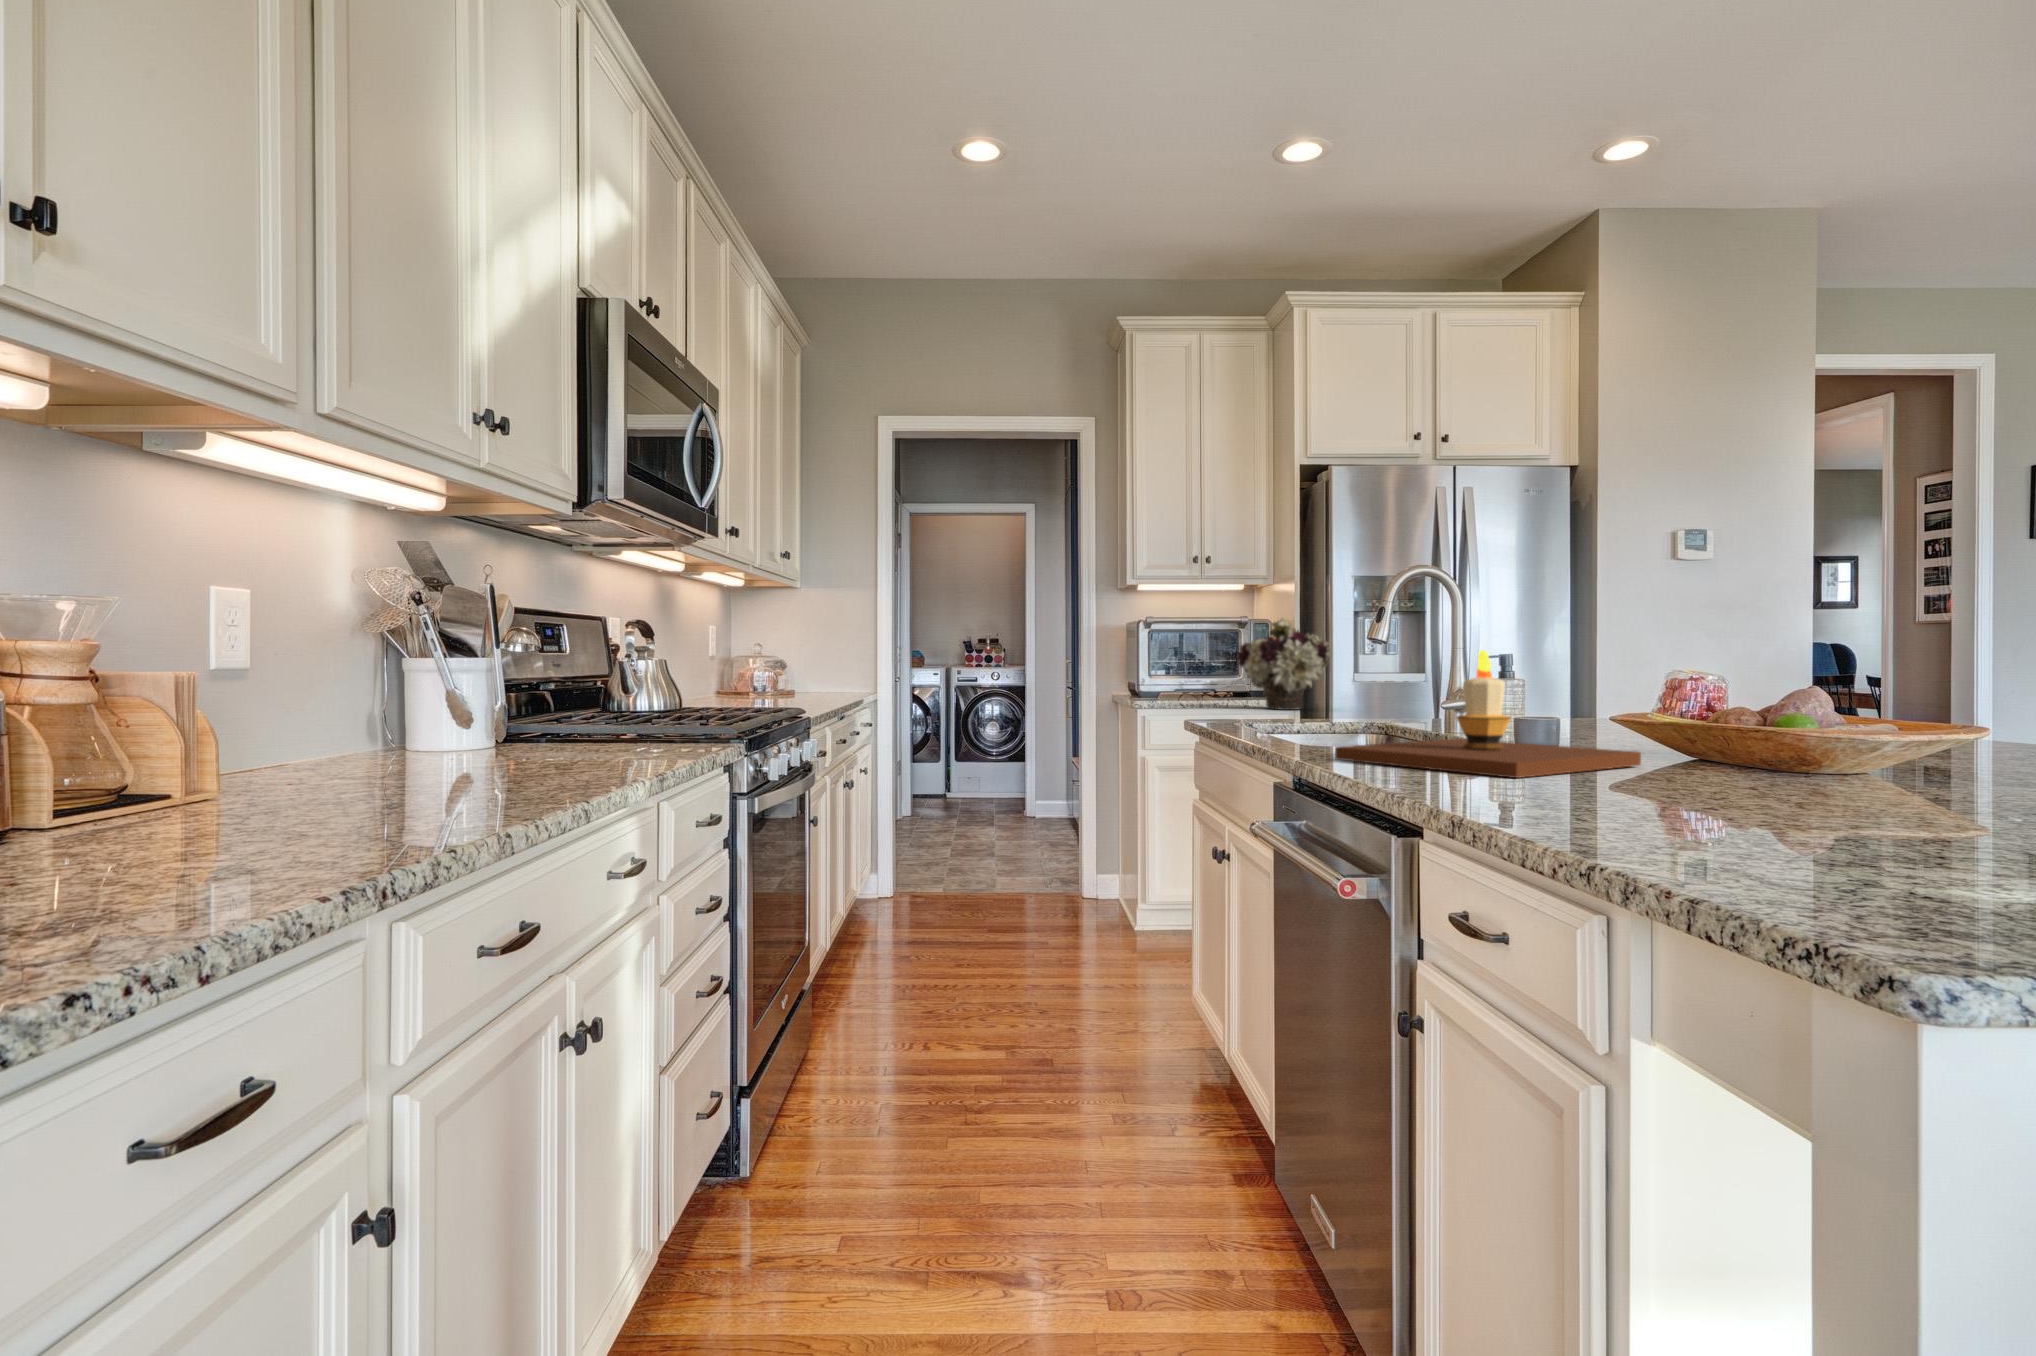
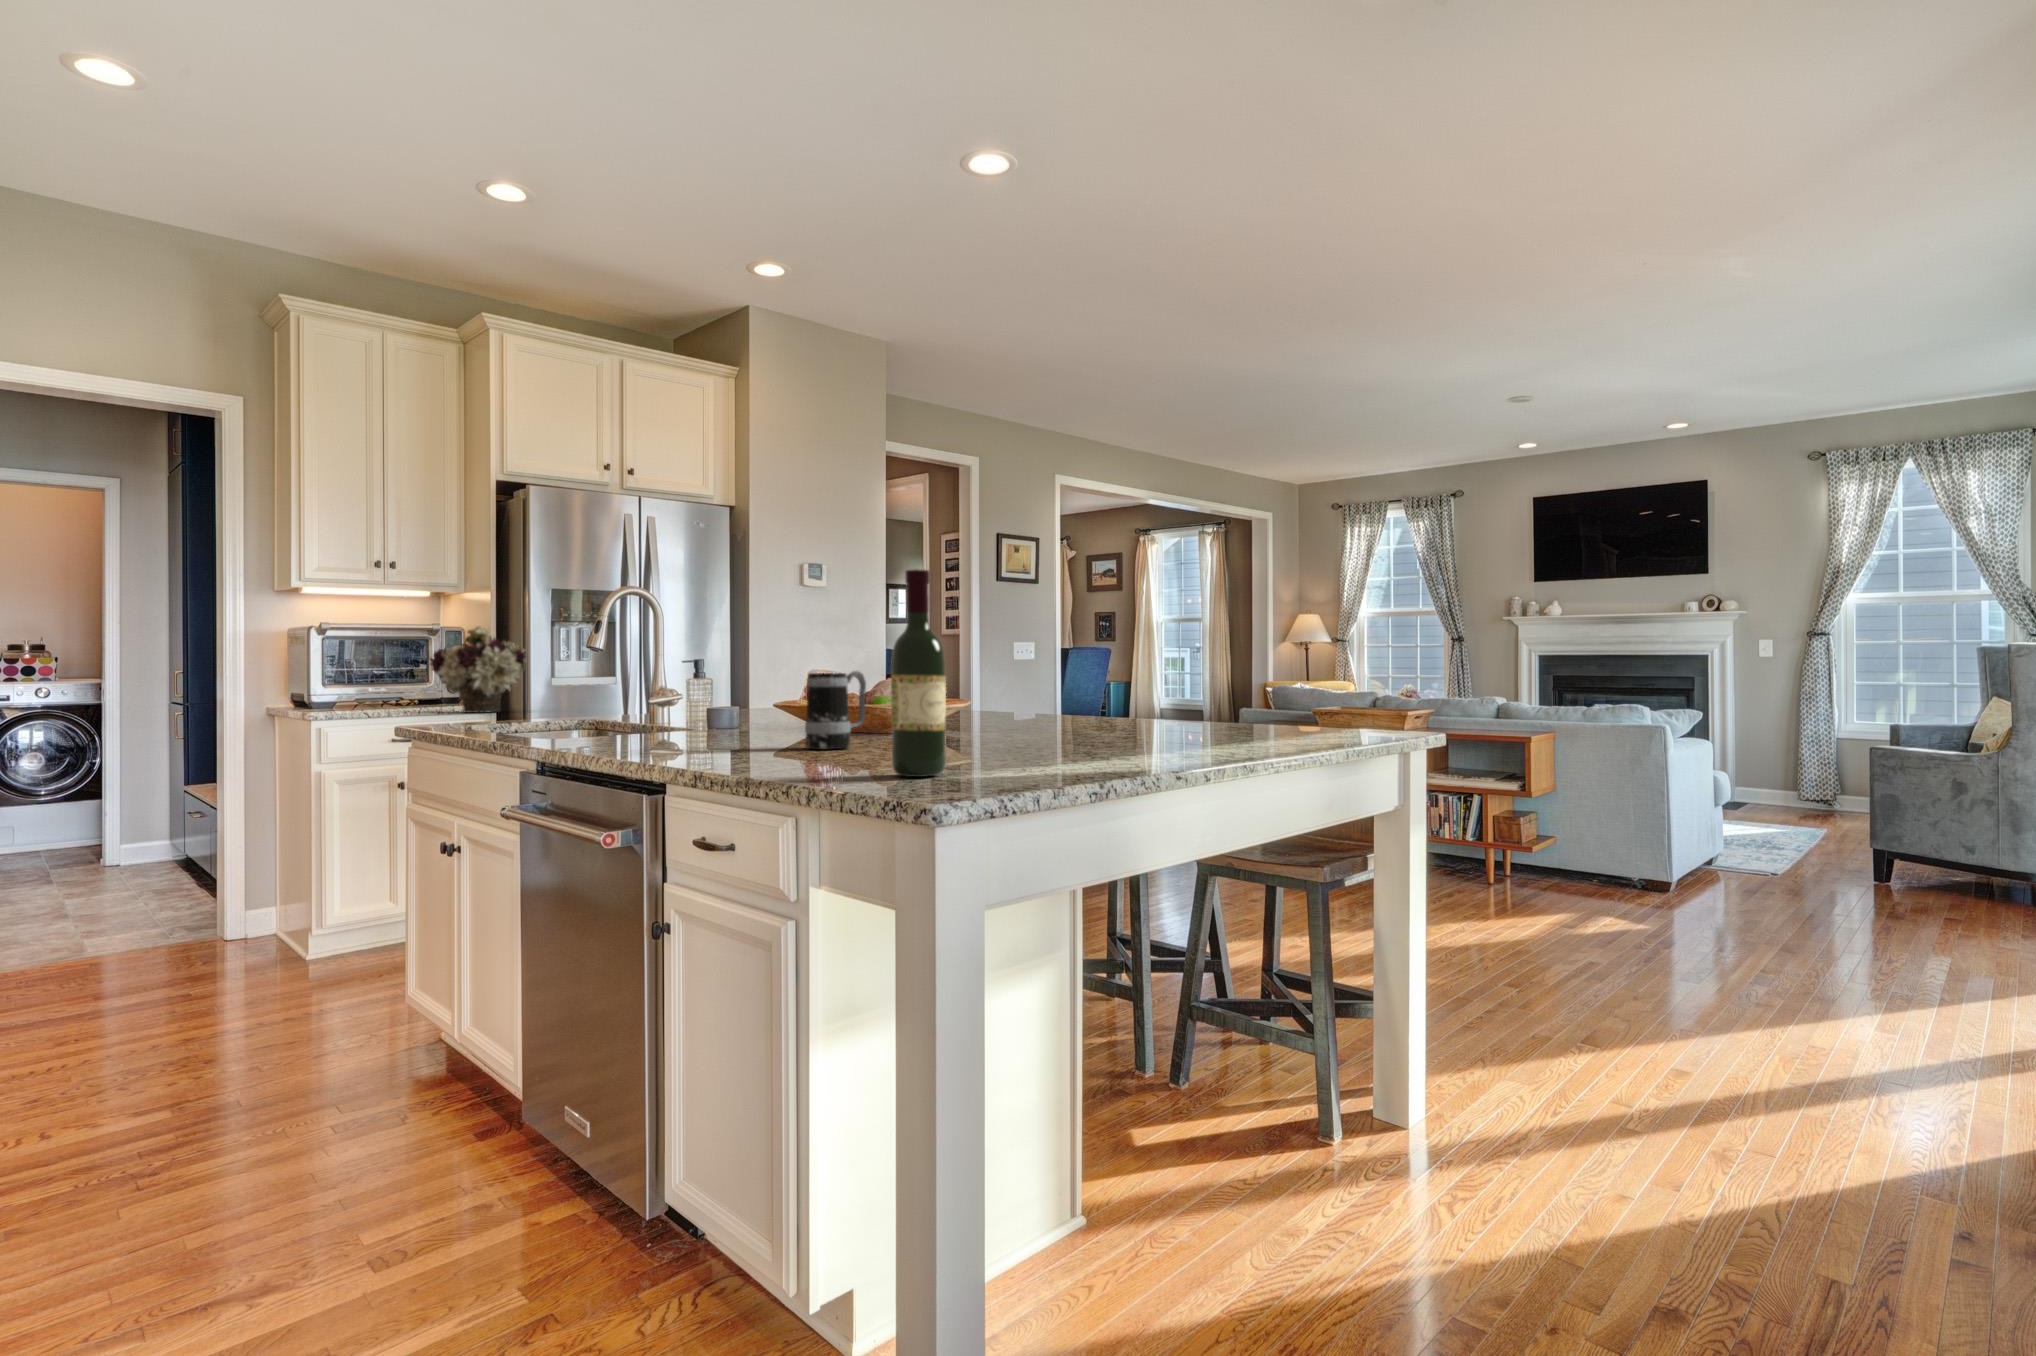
wine bottle: none [1808,472,1945,883] -> present [891,569,946,777]
candle: present [1335,650,1641,778] -> none [580,657,795,748]
mug: none [1649,670,1764,795] -> present [805,671,866,750]

